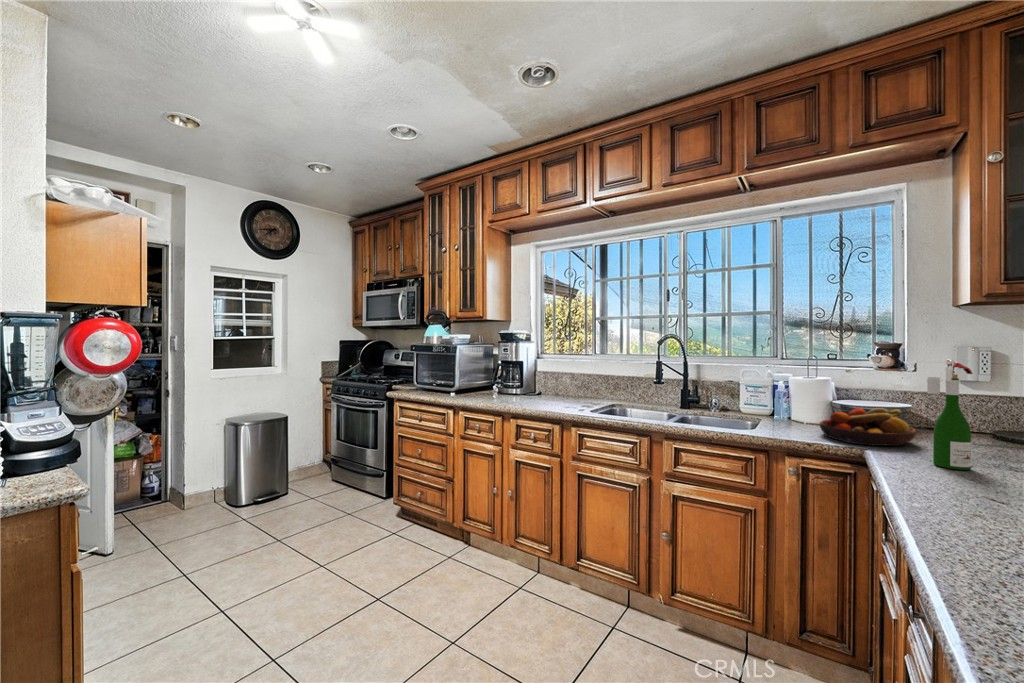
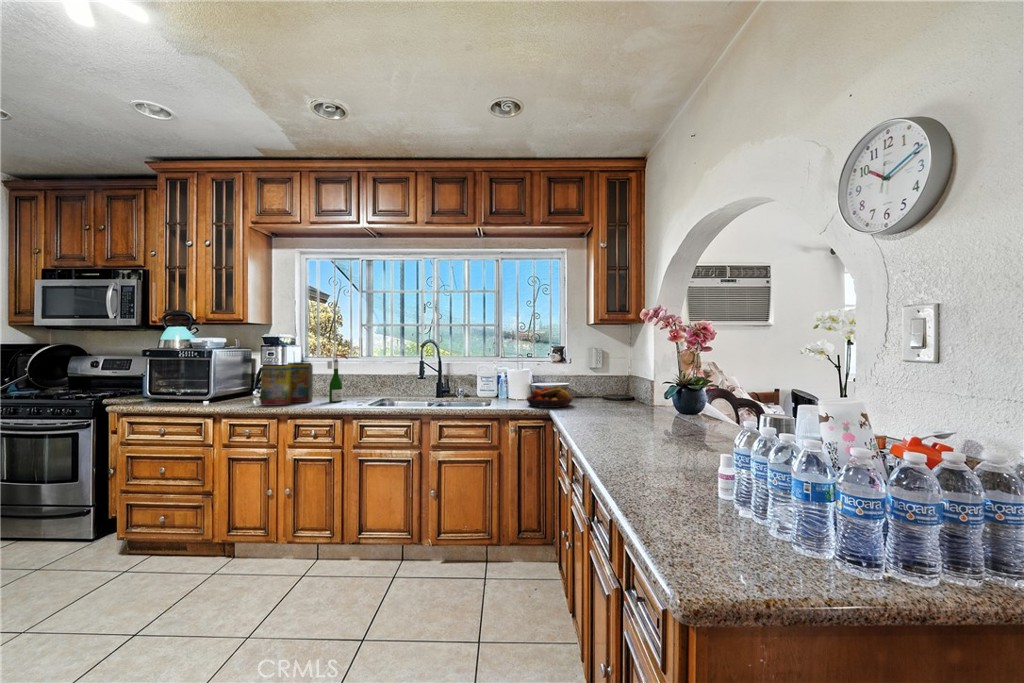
cereal box: none [491,359,541,403] -> present [261,362,313,406]
wine bottle: present [927,360,973,470] -> present [327,353,348,402]

